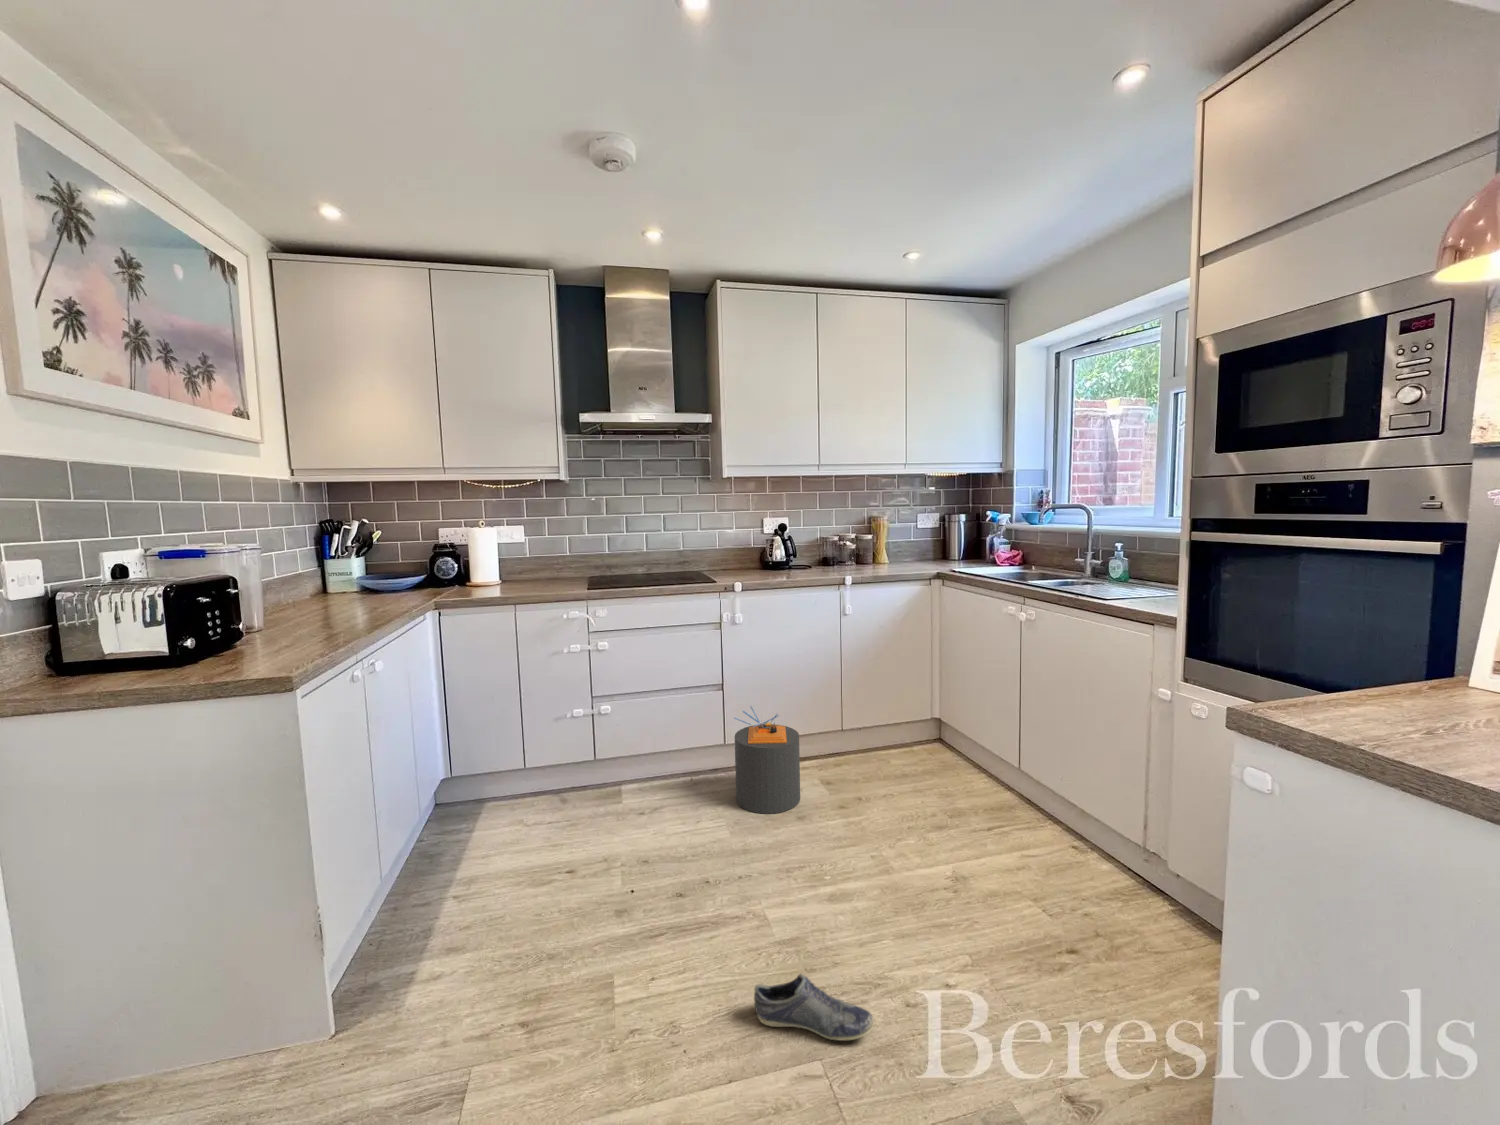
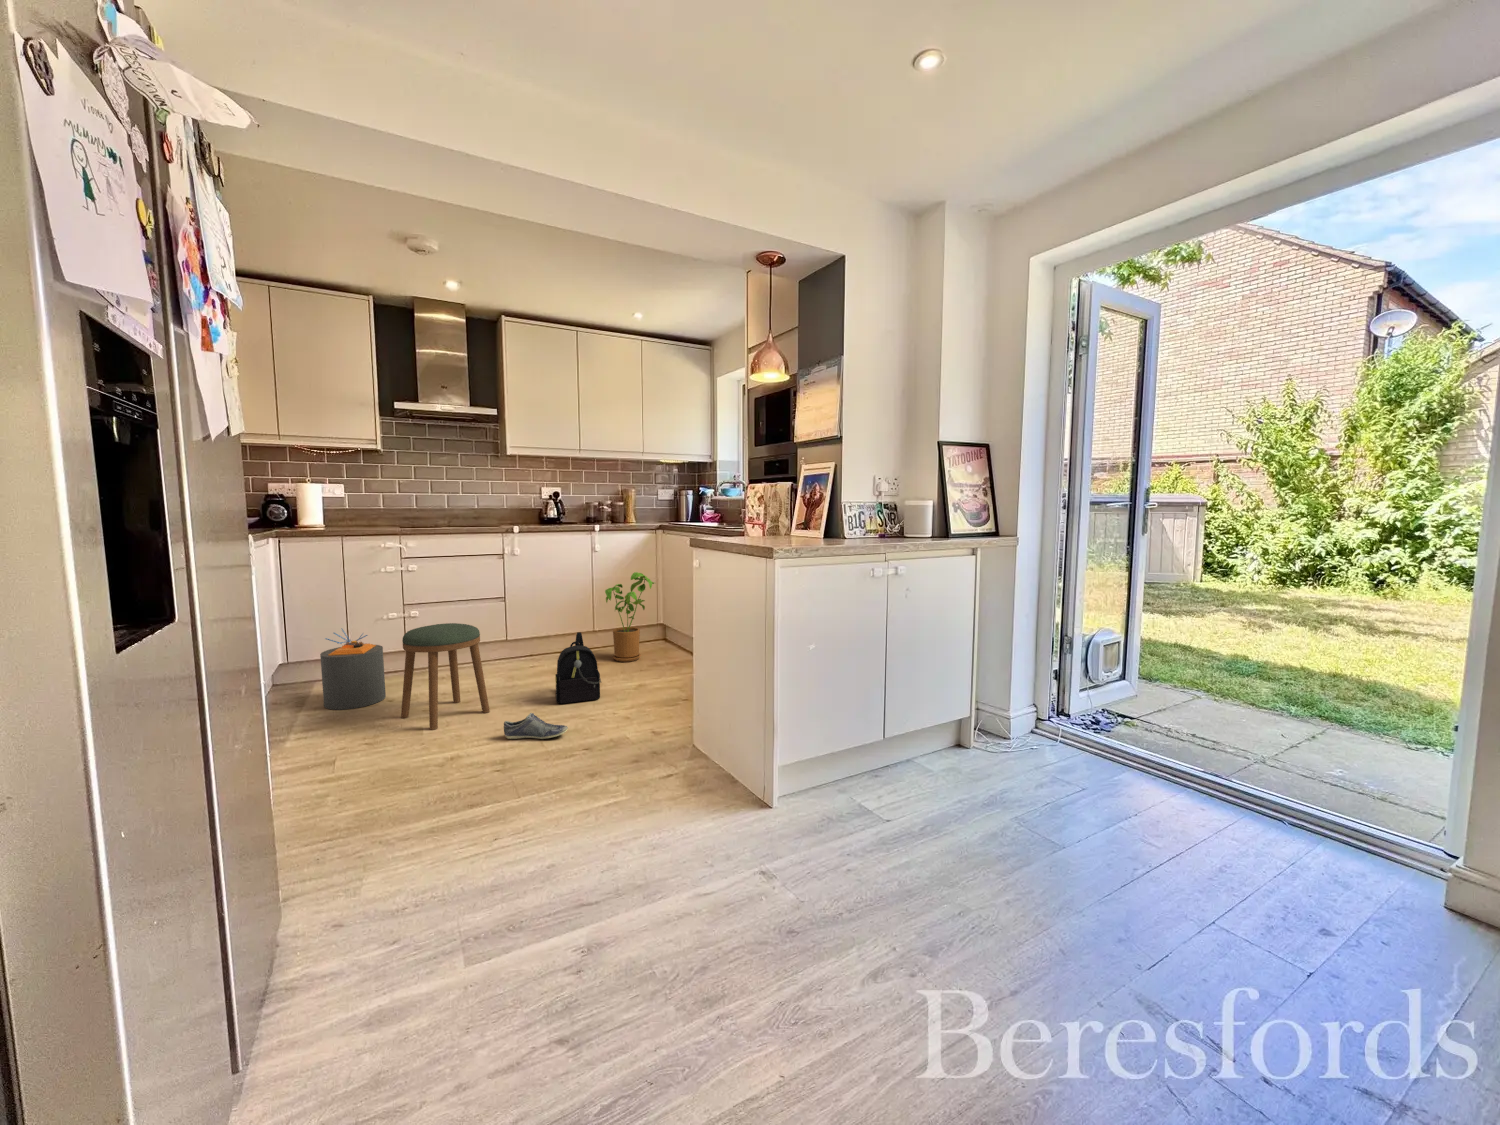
house plant: none [863,652,942,792] -> present [605,572,654,662]
trash can: present [735,707,800,814] -> present [320,629,386,710]
stool: none [586,757,717,962] -> present [401,623,490,730]
backpack: none [817,776,897,908] -> present [555,632,601,704]

